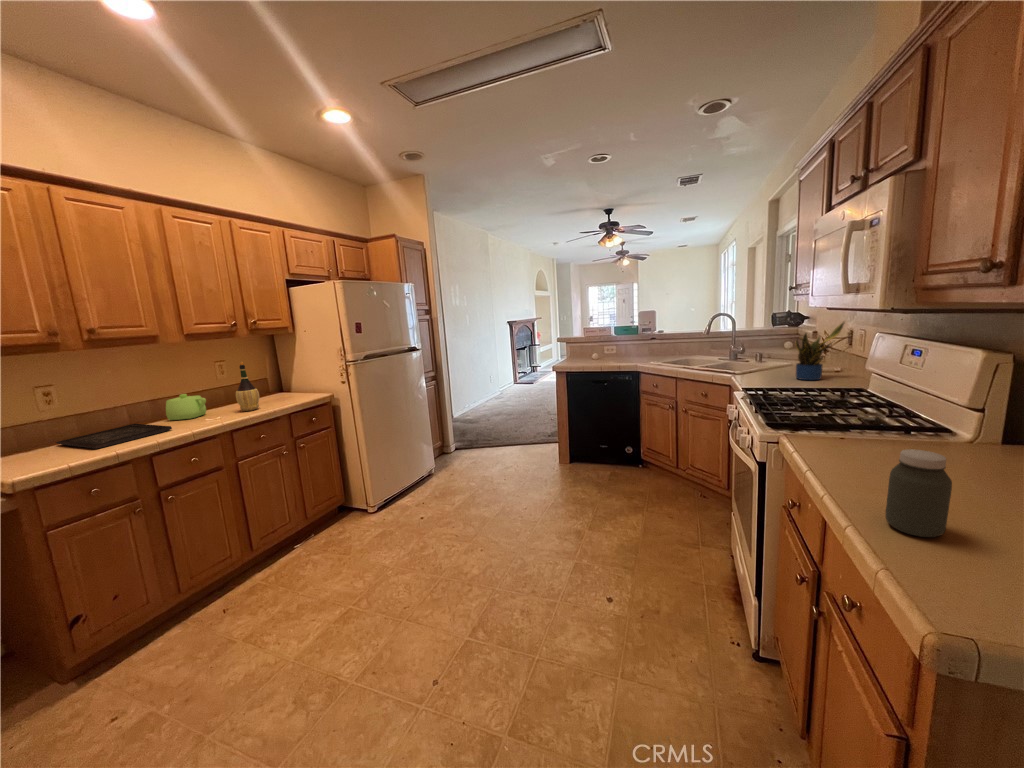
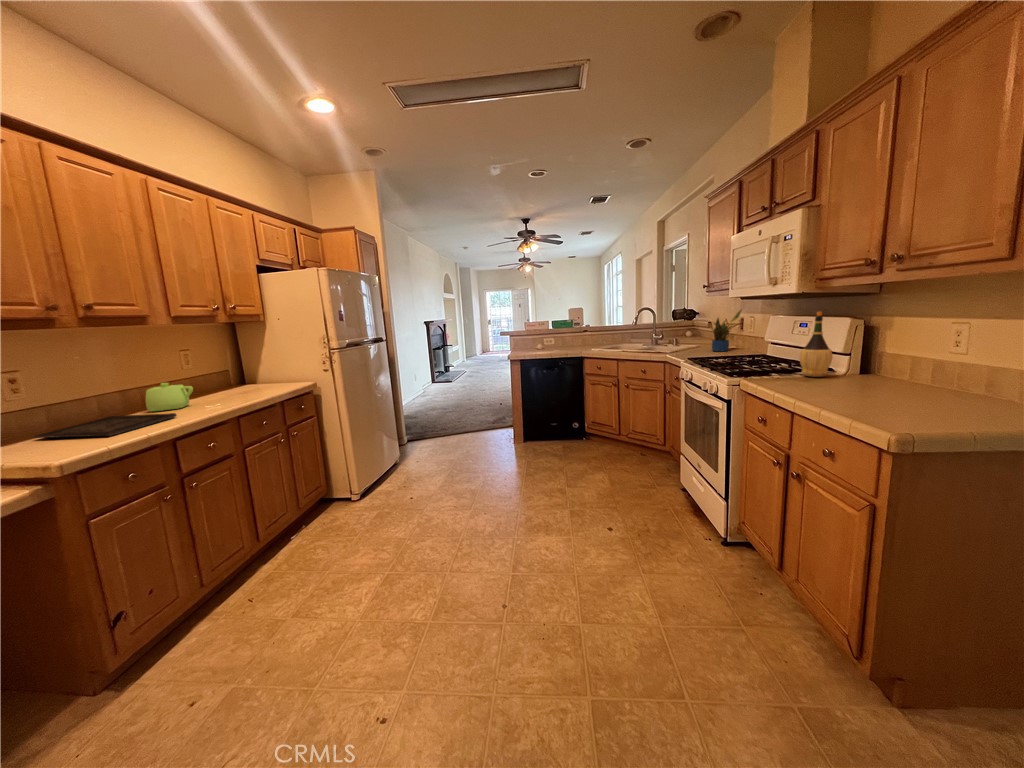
wine bottle: present [236,362,259,411] -> present [800,312,832,377]
jar: present [885,449,952,537] -> none [832,358,864,403]

